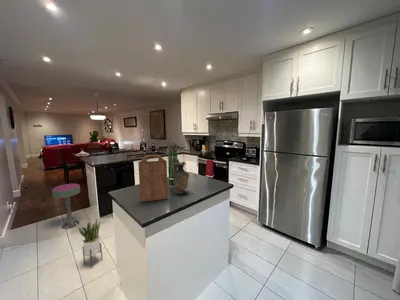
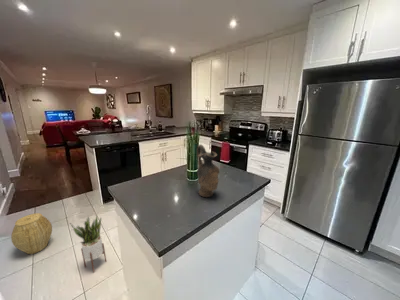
cutting board: present [138,155,168,202] -> none [149,143,192,211]
bar stool: present [52,184,80,229] -> none [45,168,81,218]
woven basket: none [23,220,56,256] -> present [11,213,52,254]

